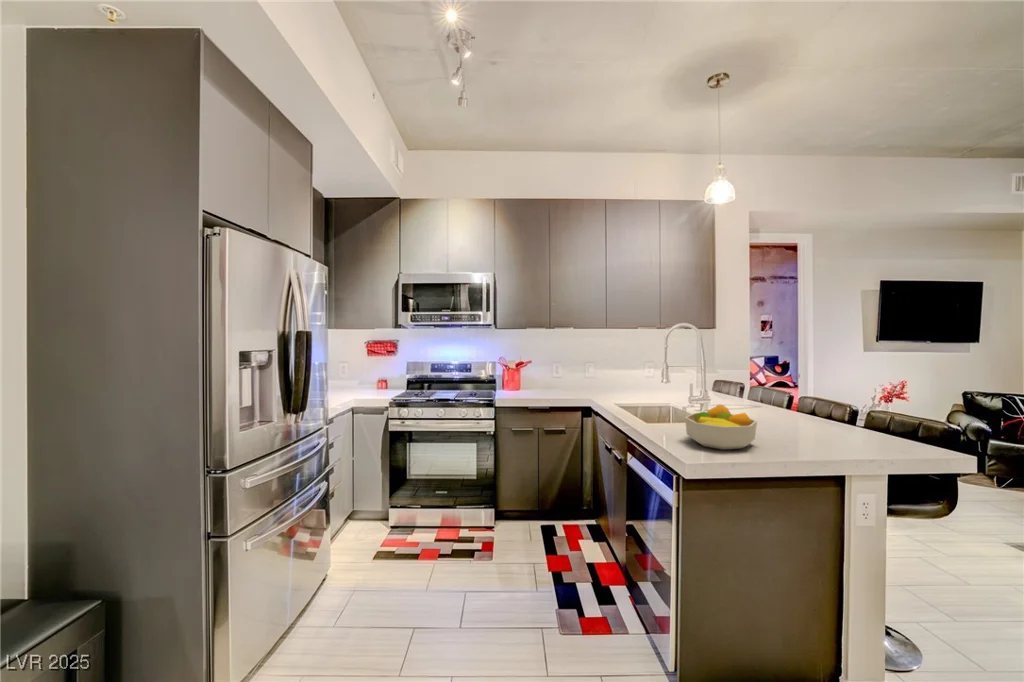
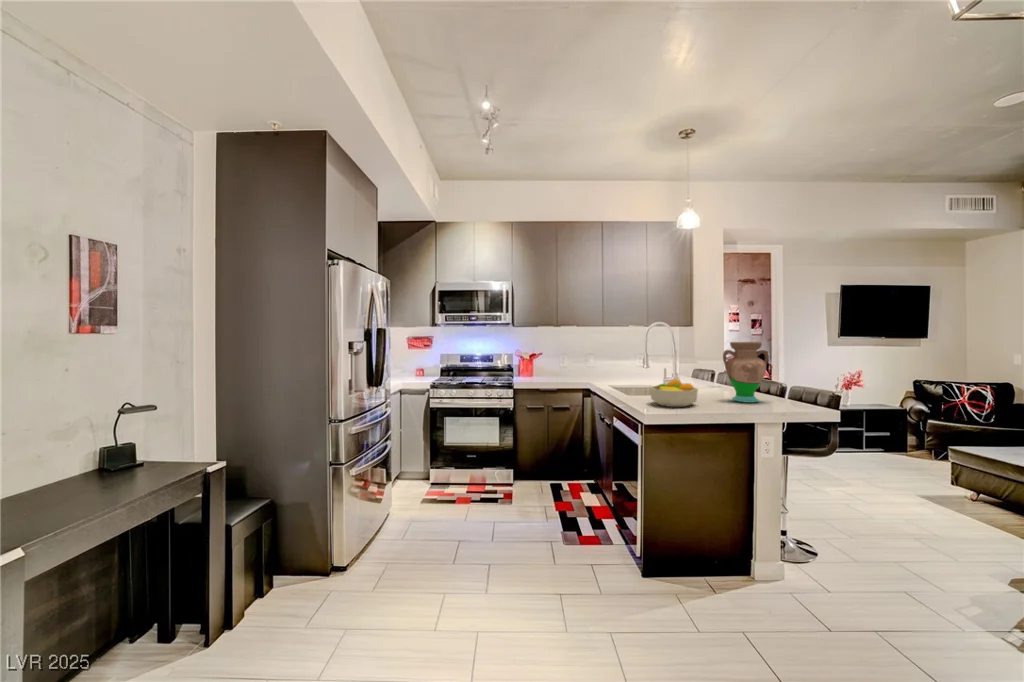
vase: none [787,352,853,440] -> present [723,342,768,403]

